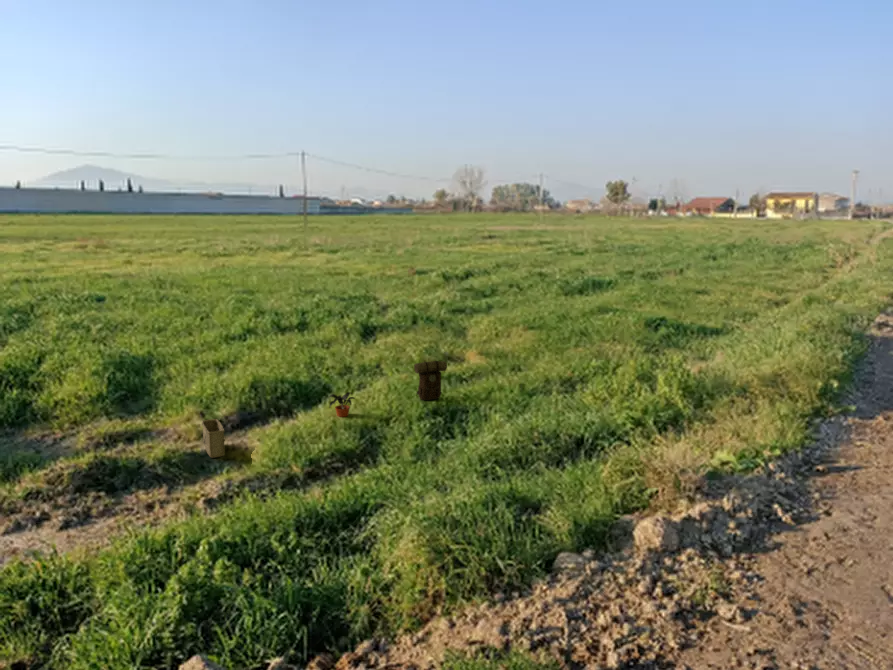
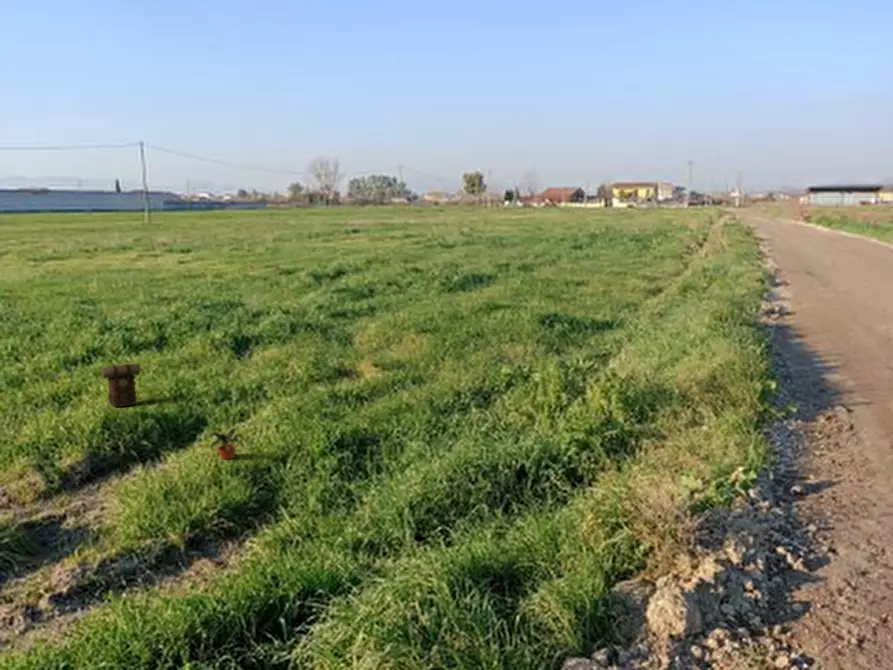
backpack: present [414,361,447,400] -> present [101,364,140,407]
basket: present [202,419,225,458] -> none [39,476,74,530]

